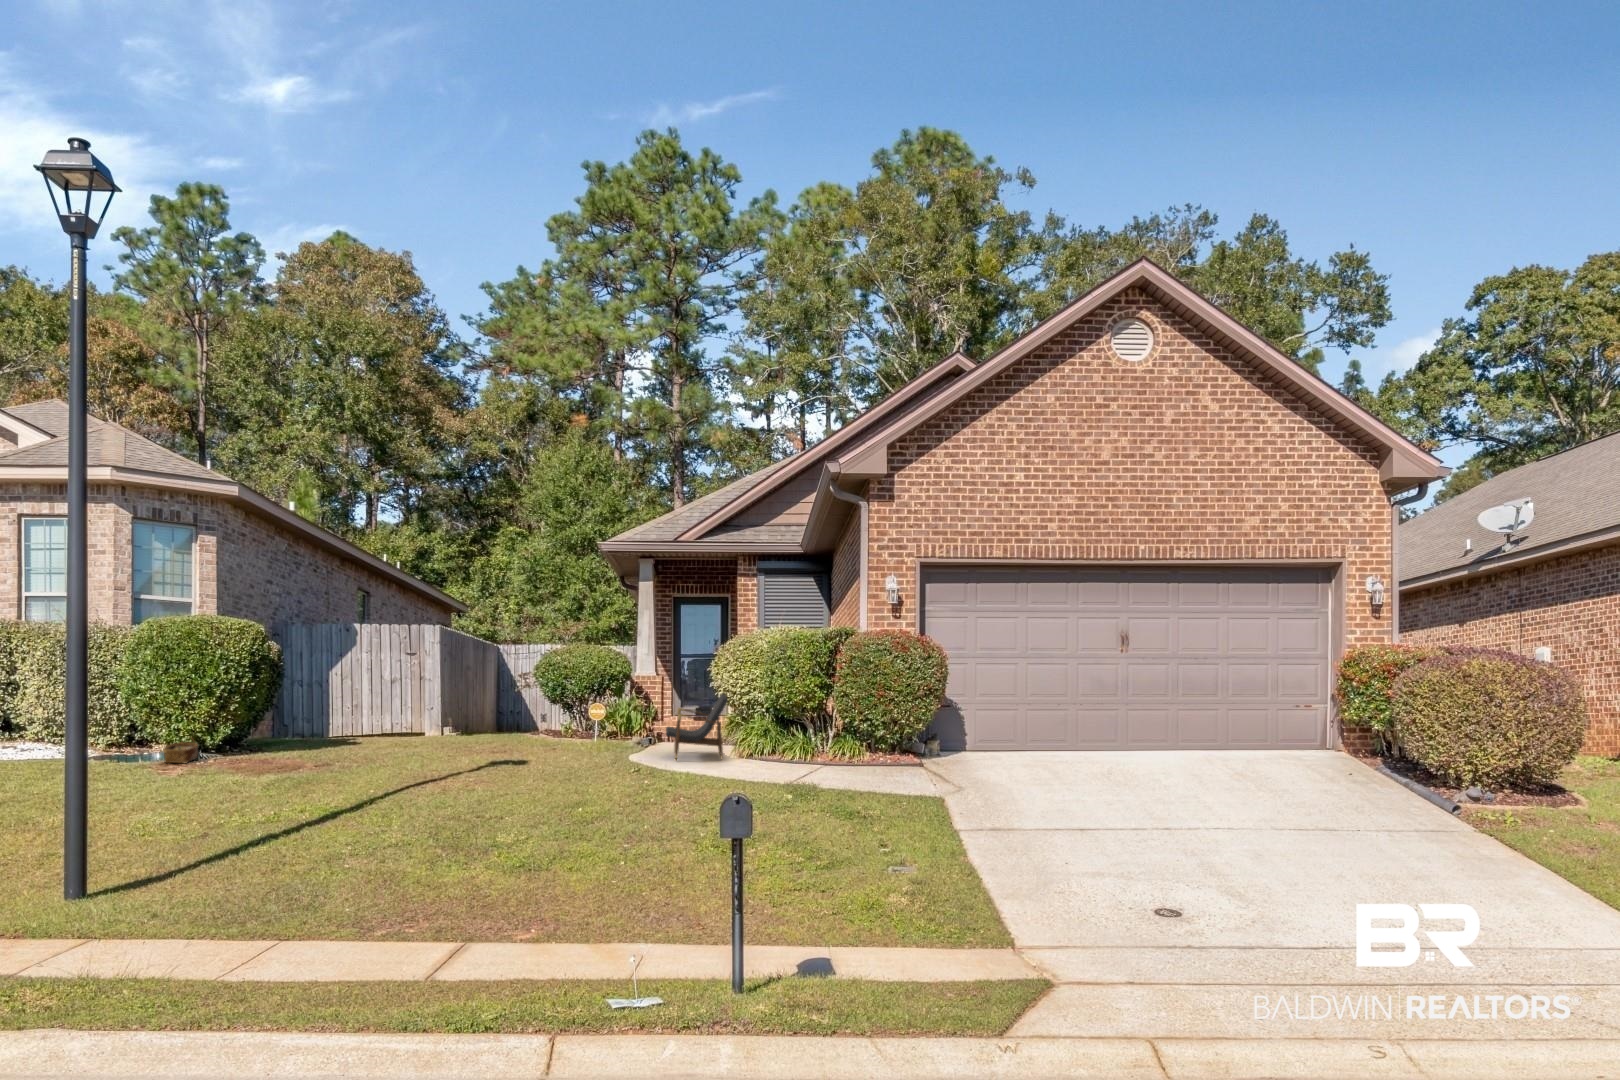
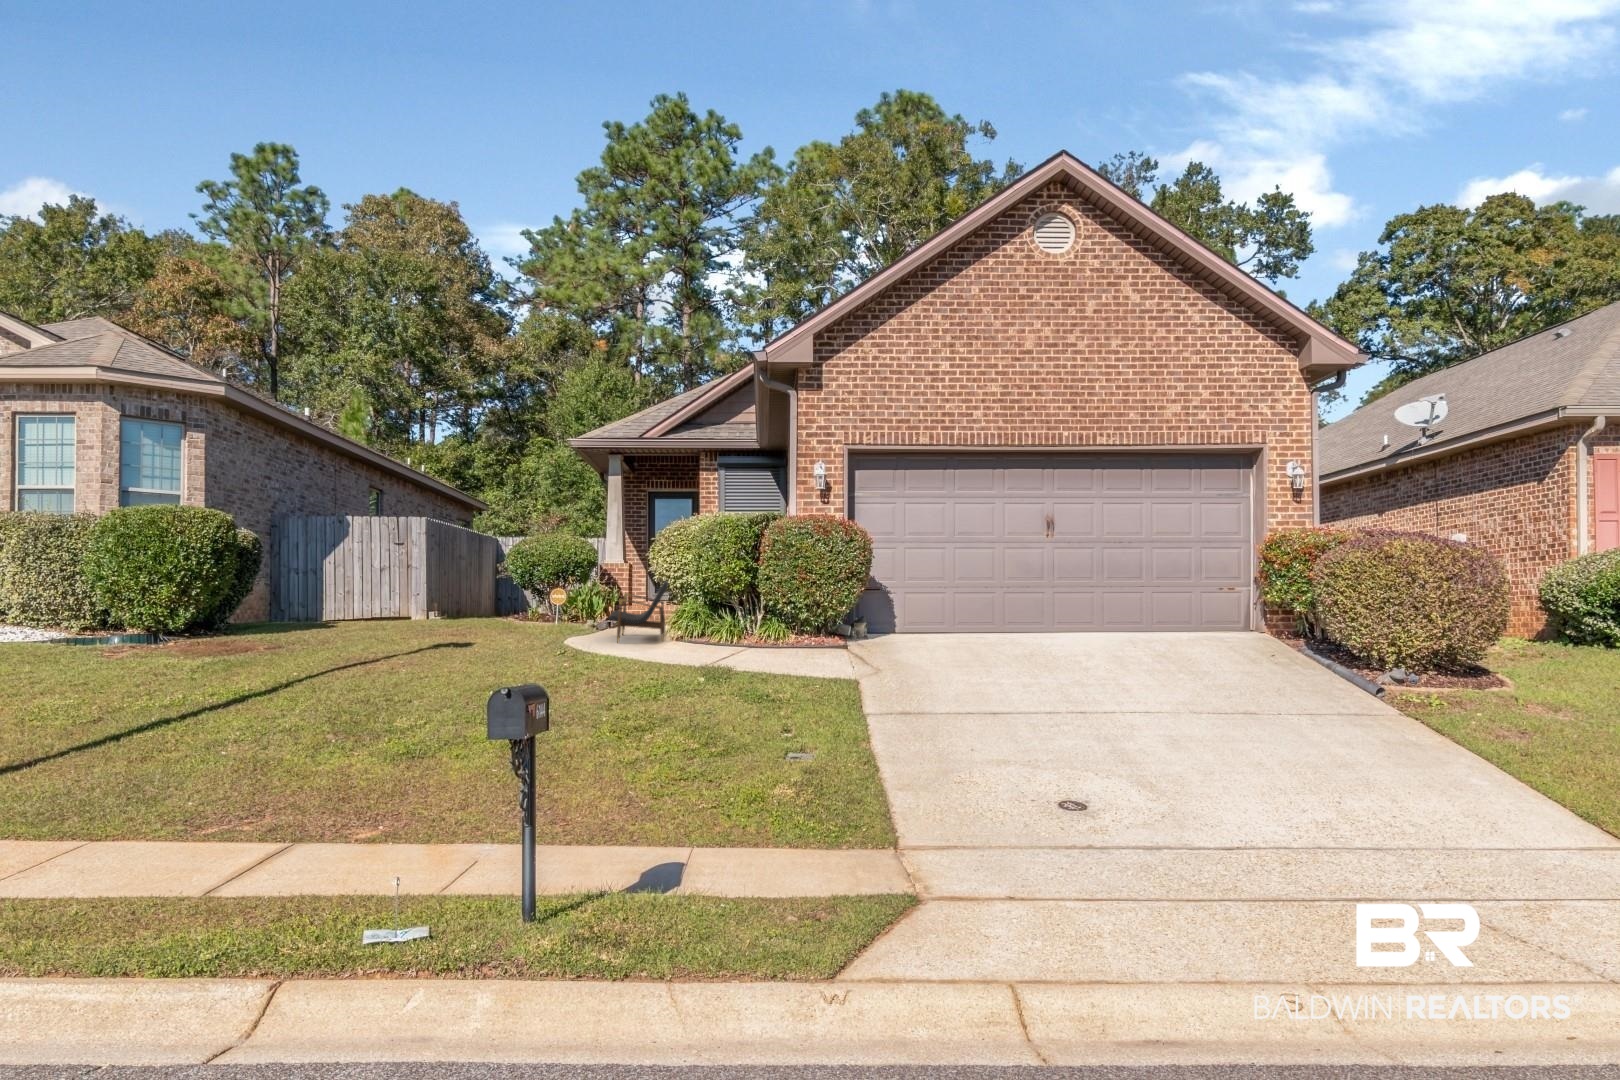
woven basket: present [164,742,198,763] -> none [123,621,161,646]

